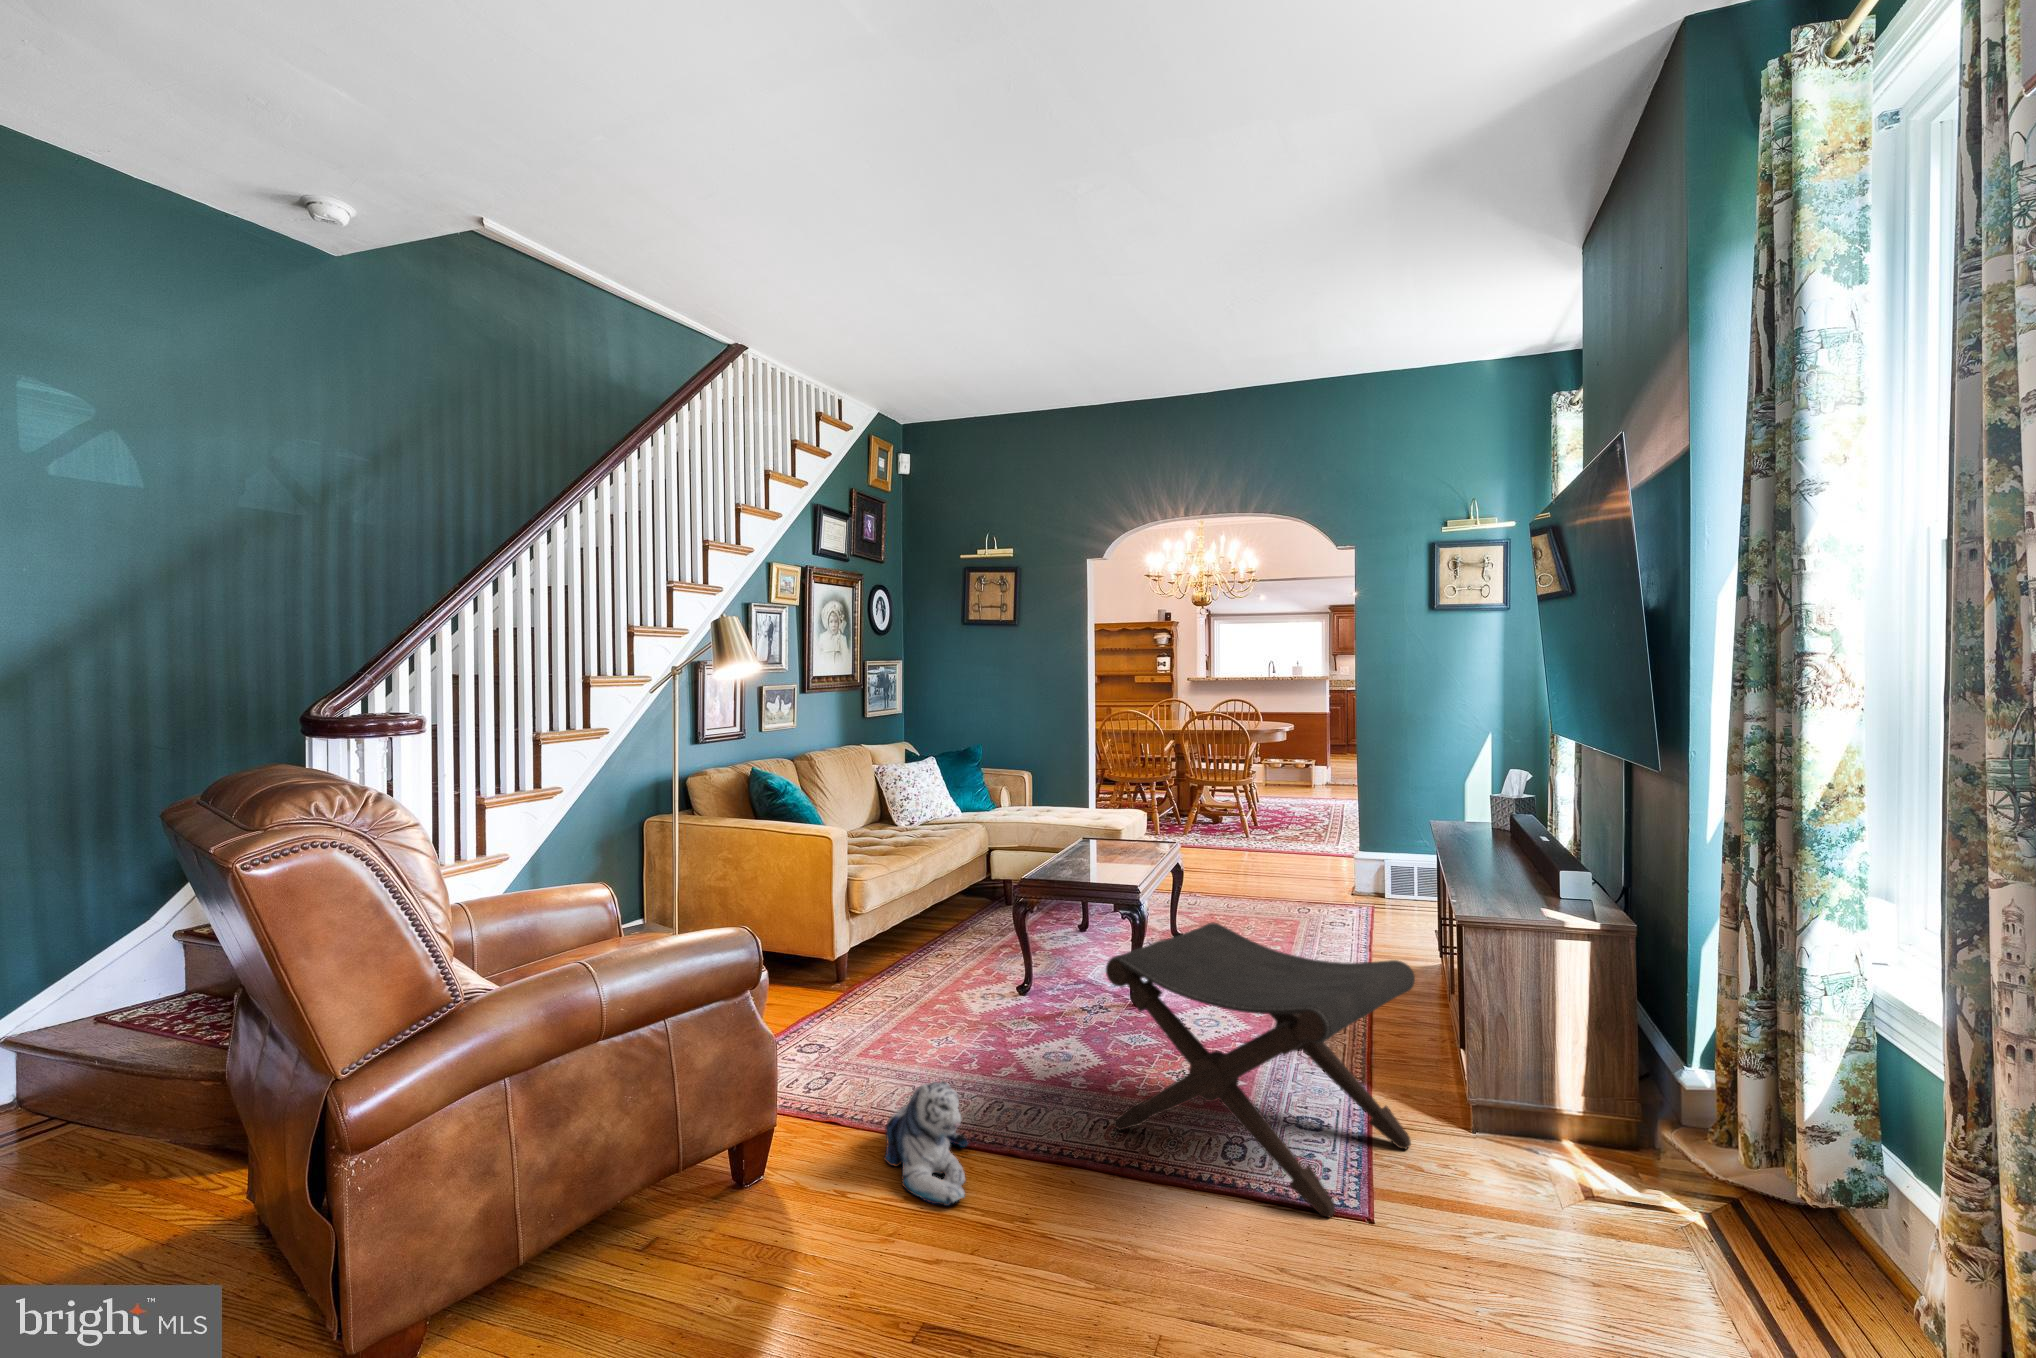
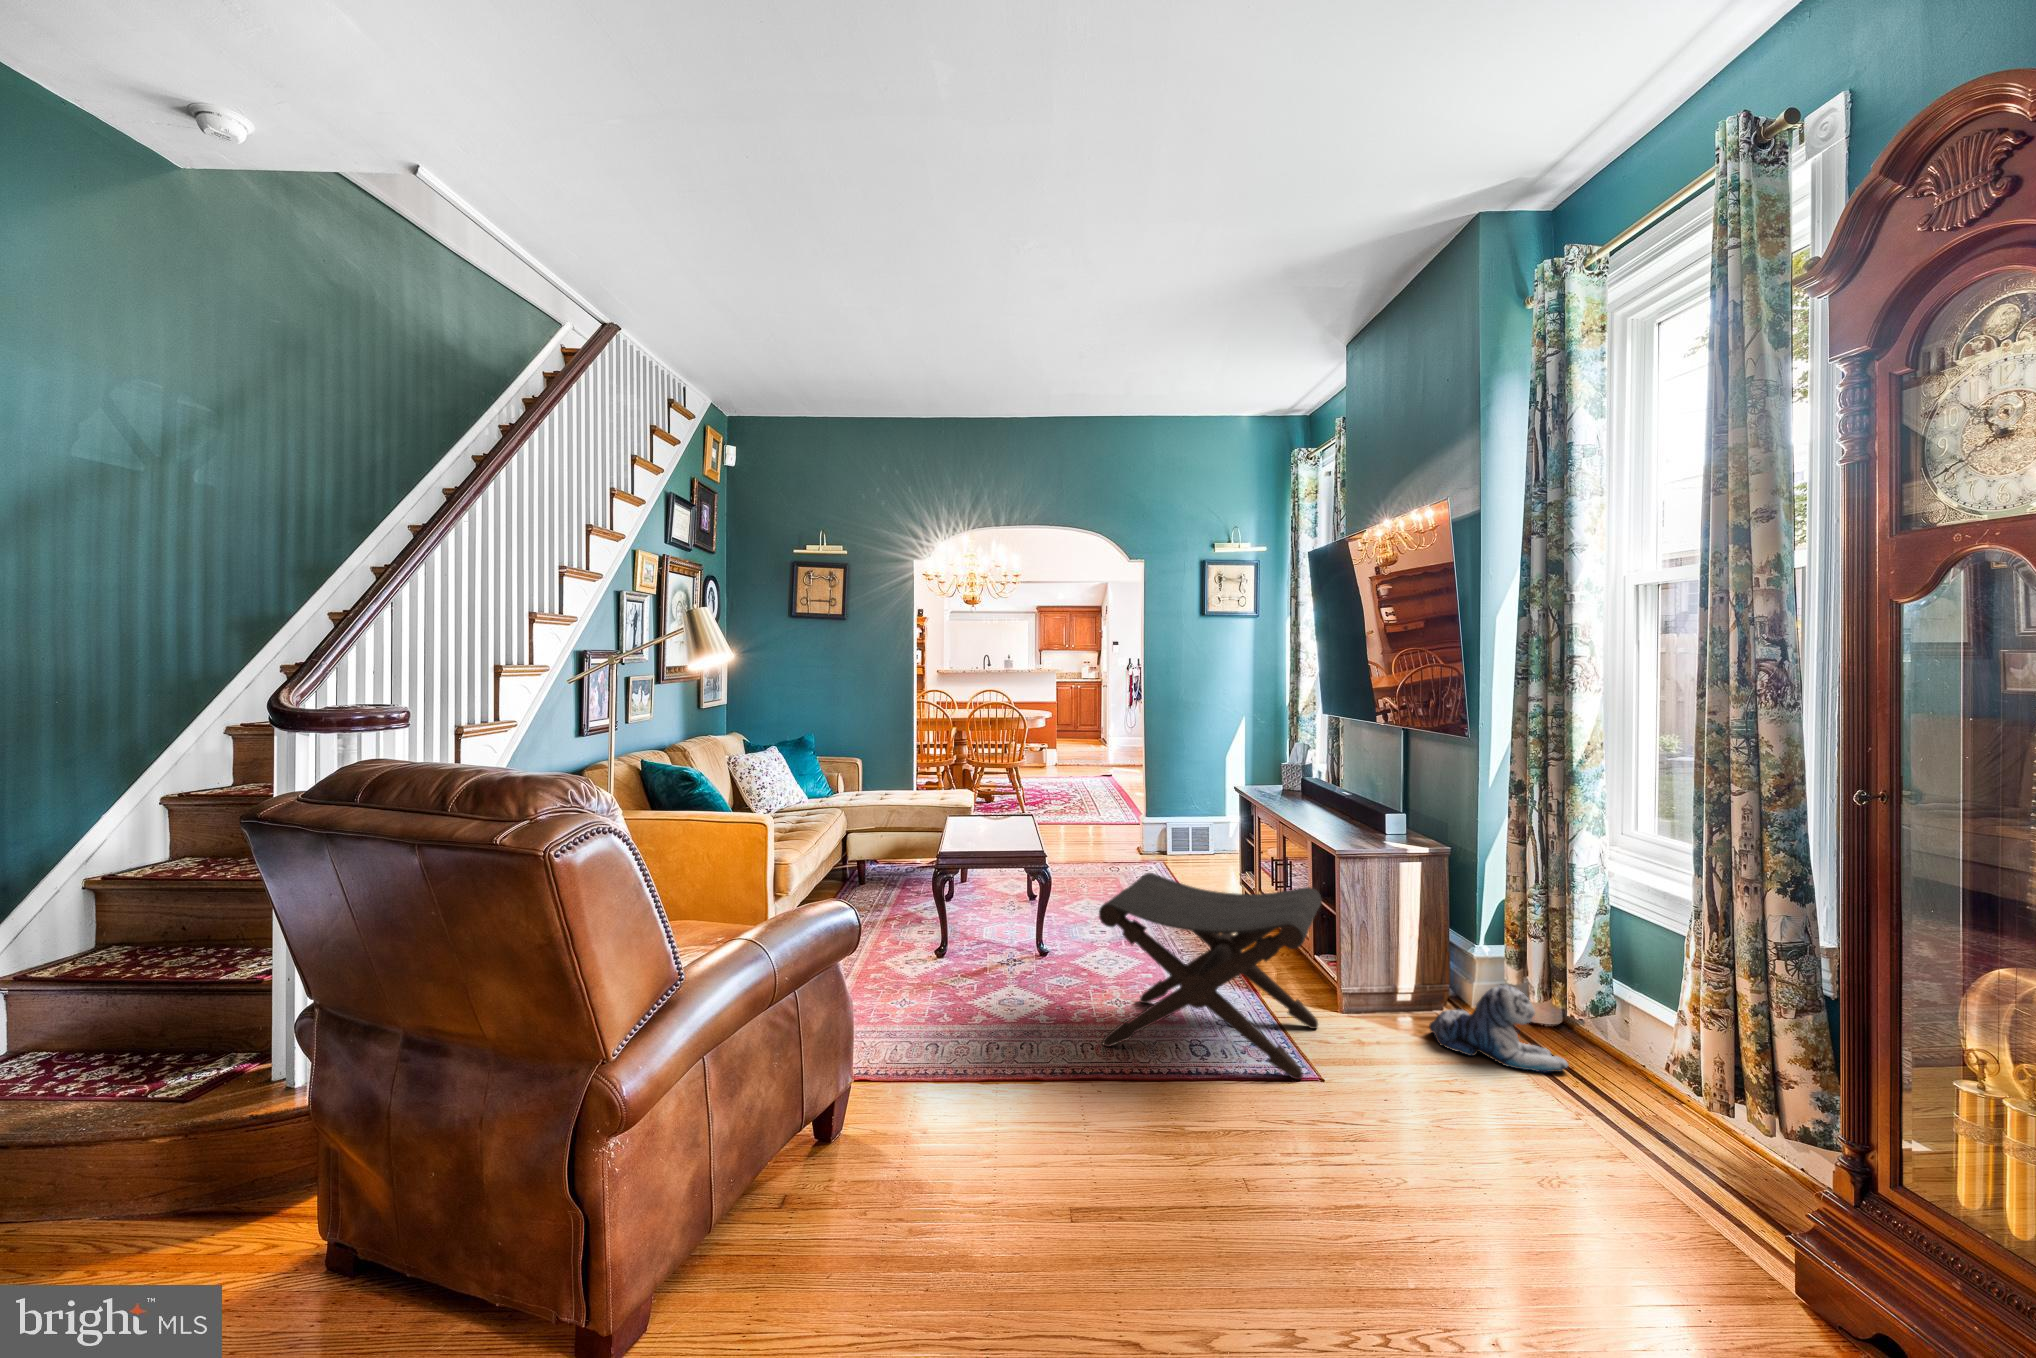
plush toy: present [884,1081,968,1206] -> present [1429,985,1568,1073]

